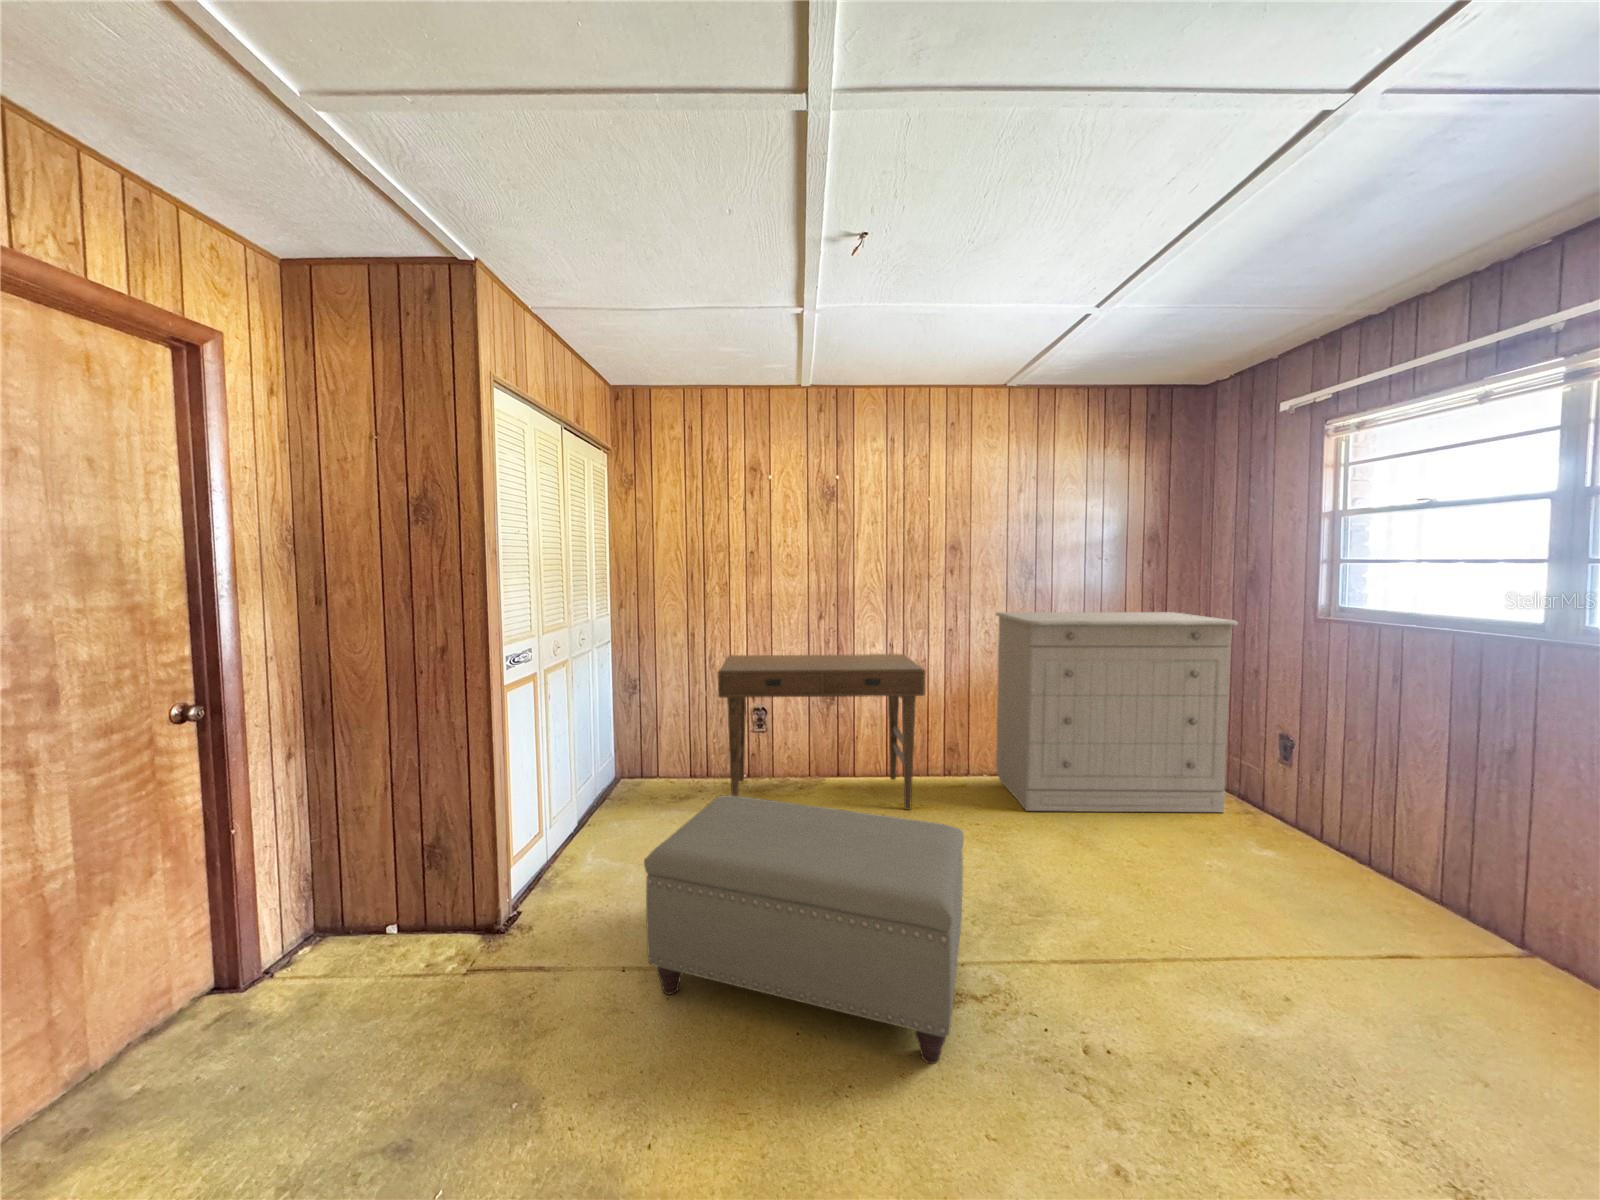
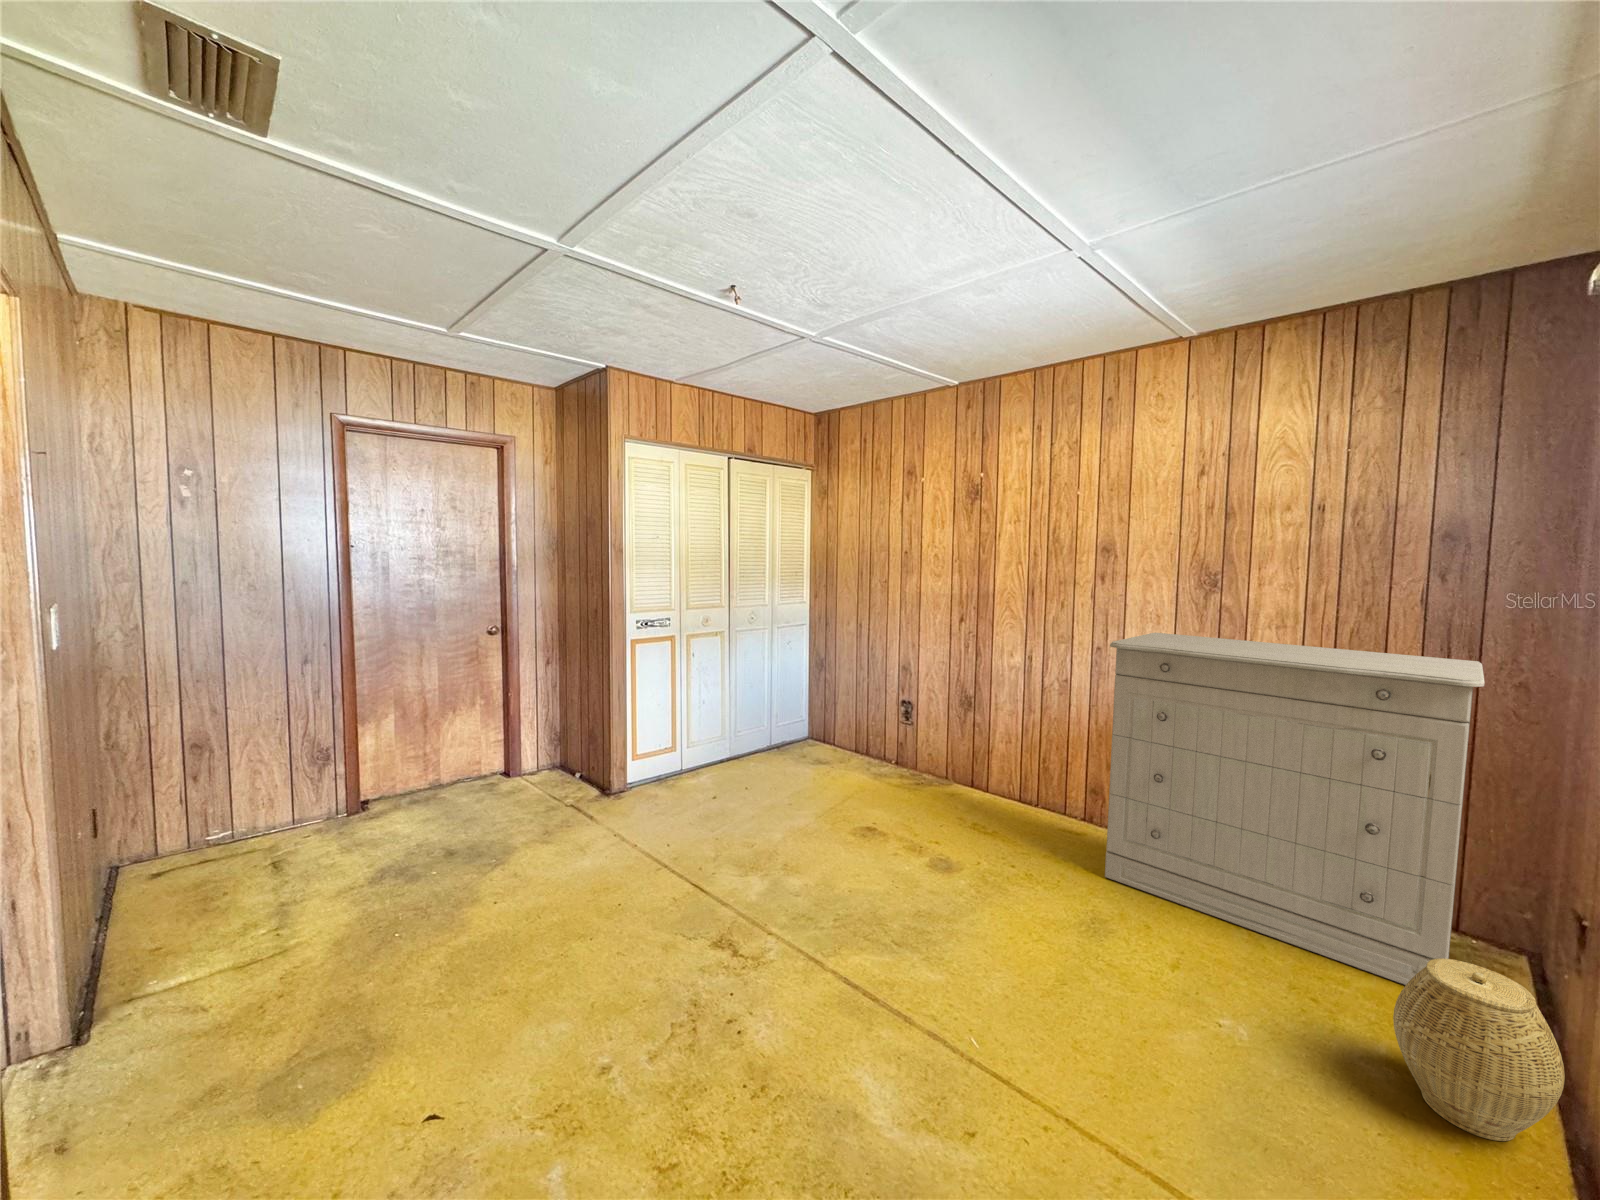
desk: present [718,654,925,810] -> none [825,648,1040,831]
woven basket: none [1282,781,1372,875] -> present [1393,958,1565,1141]
ottoman: present [644,795,964,1064] -> none [621,740,808,946]

